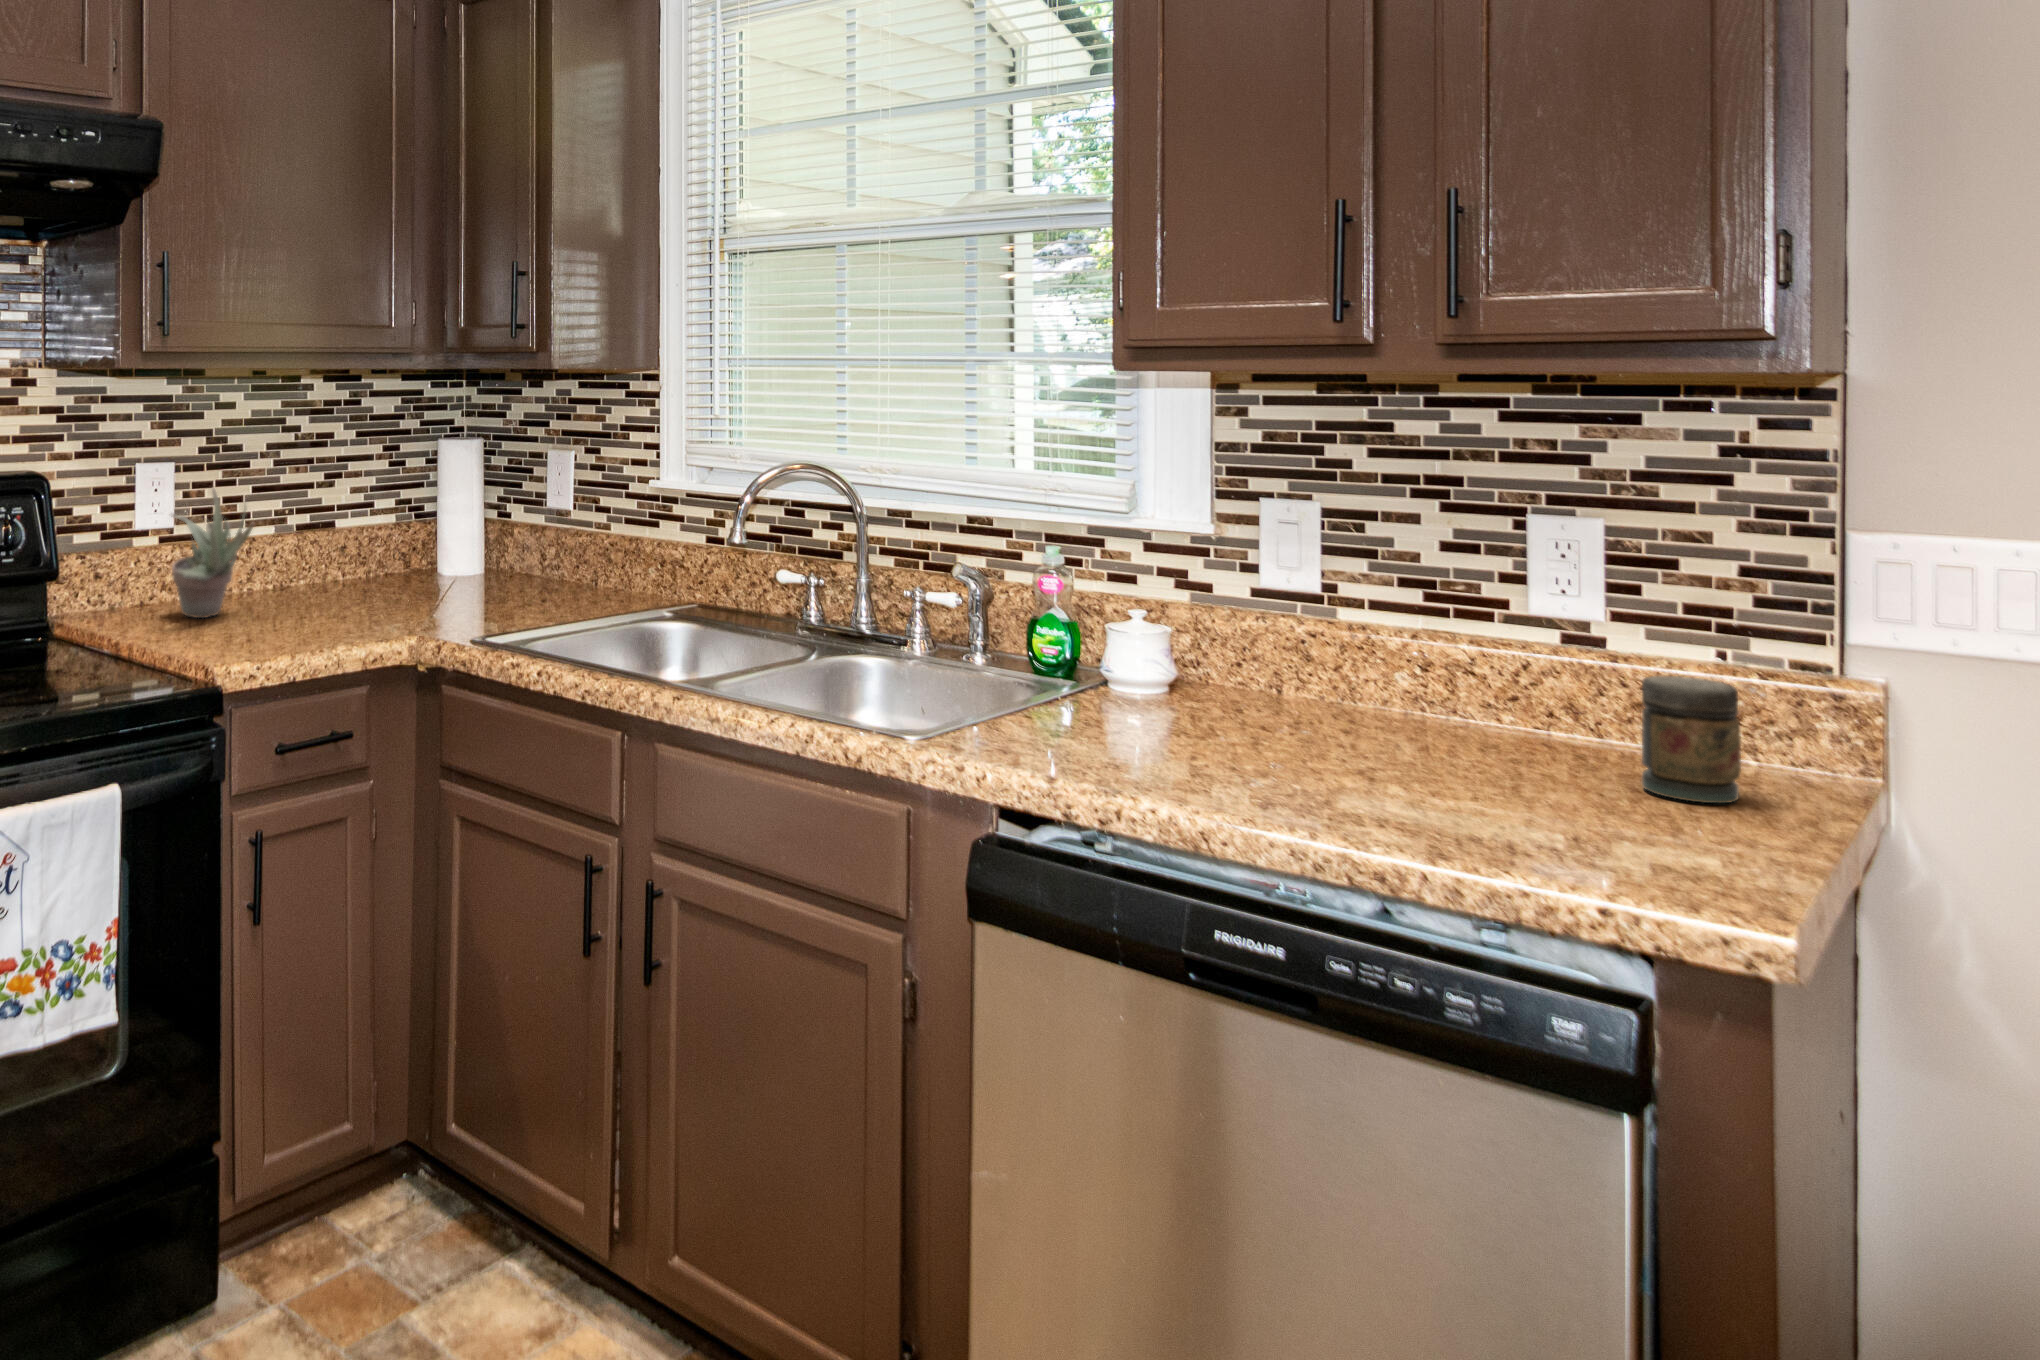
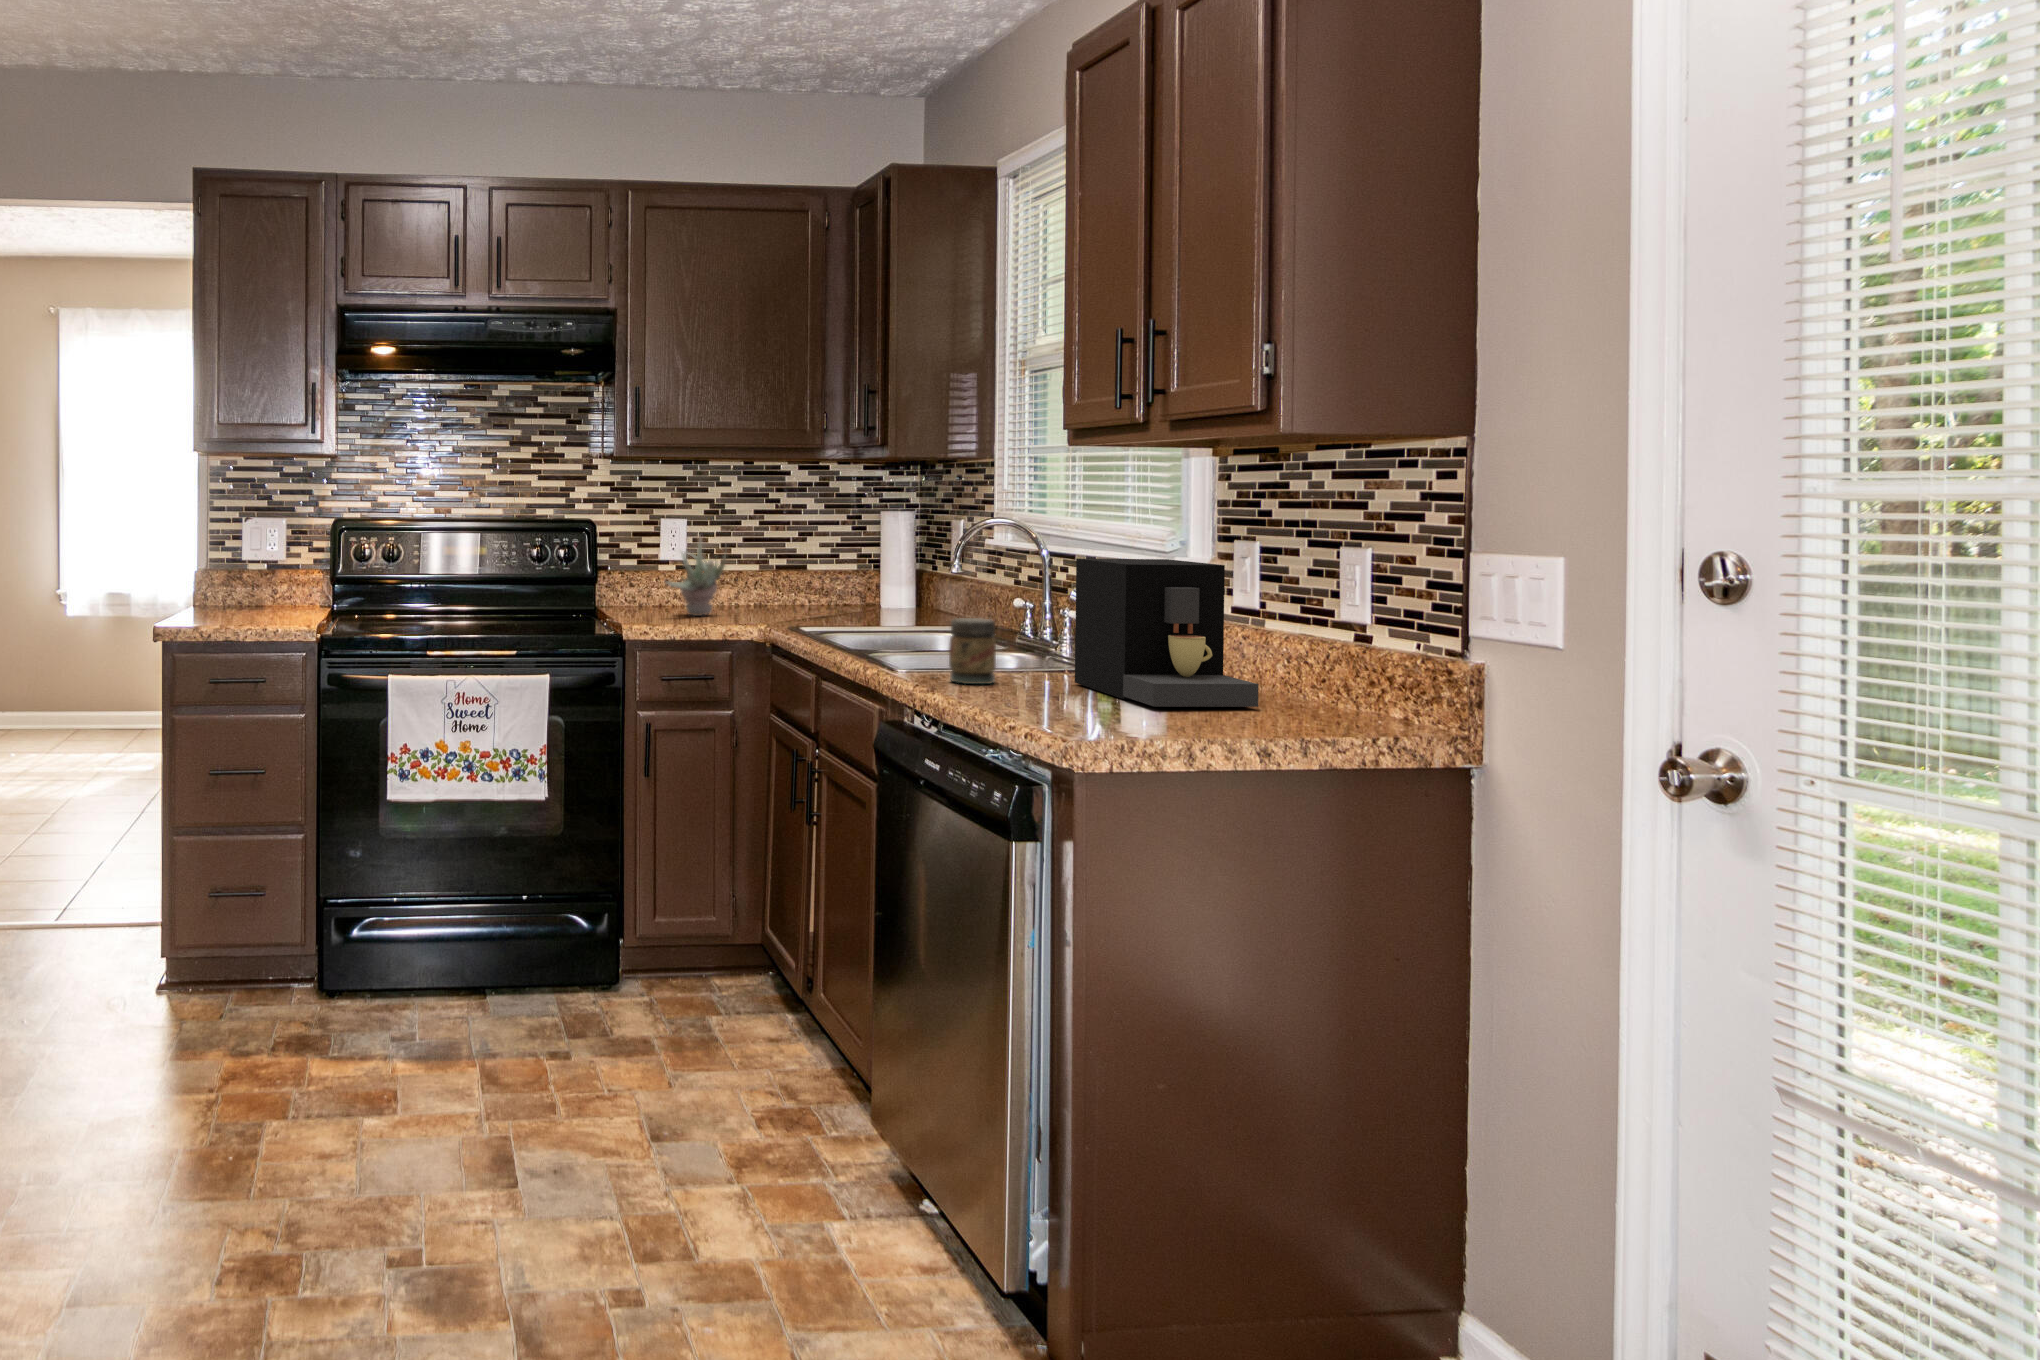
coffee maker: none [1192,537,1558,788] -> present [1075,559,1259,707]
jar: present [1642,676,1741,803] -> present [949,618,996,684]

